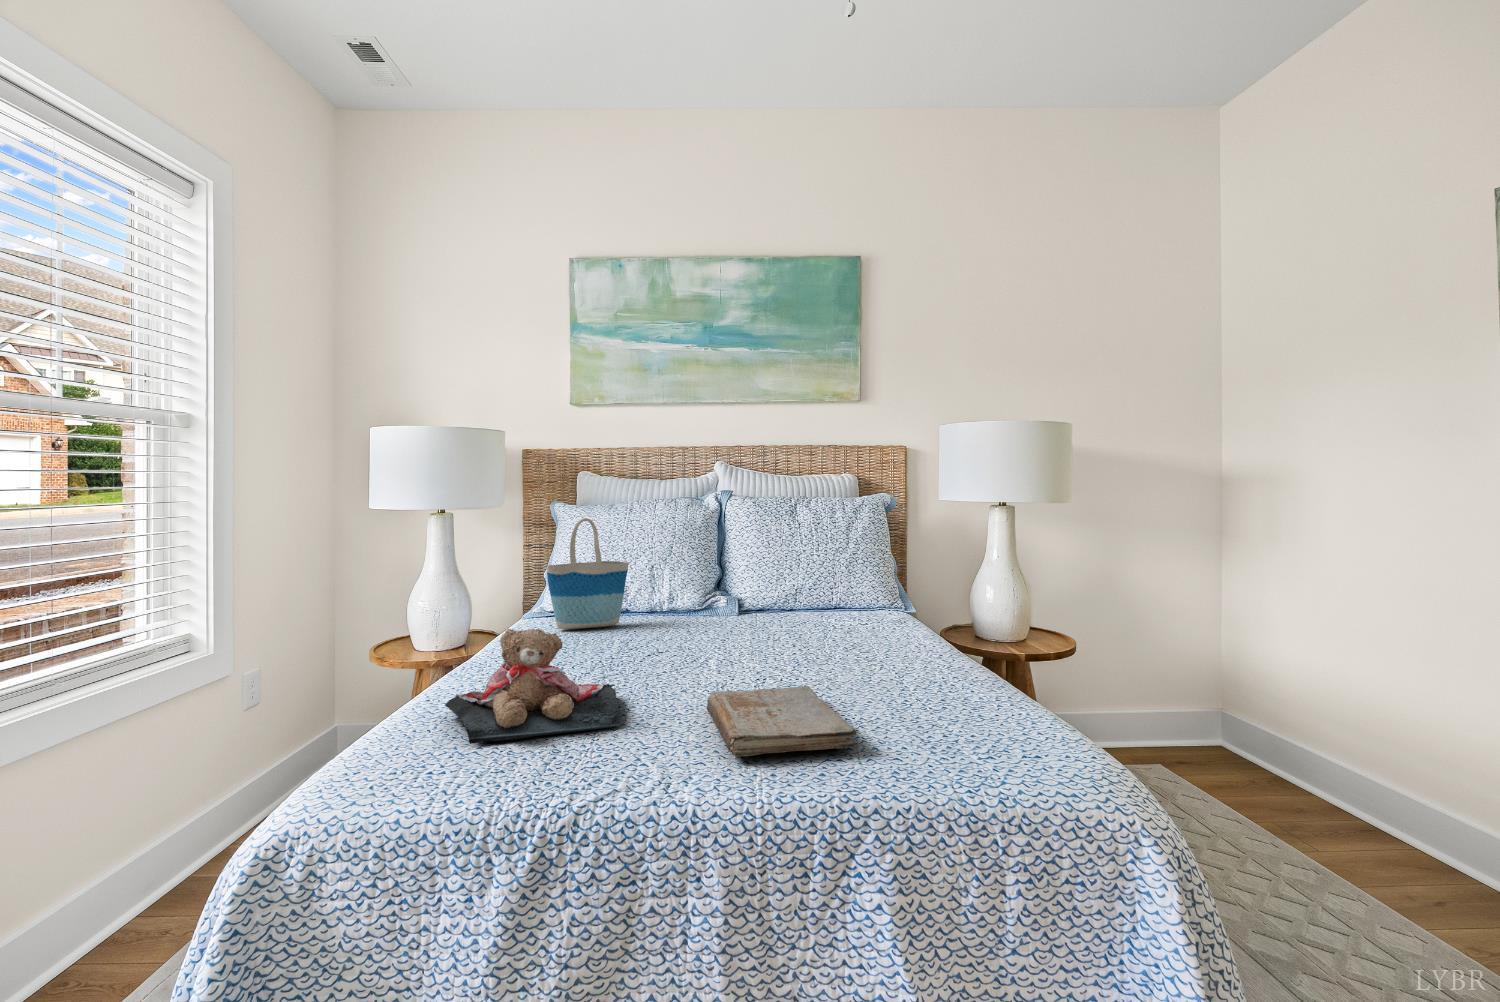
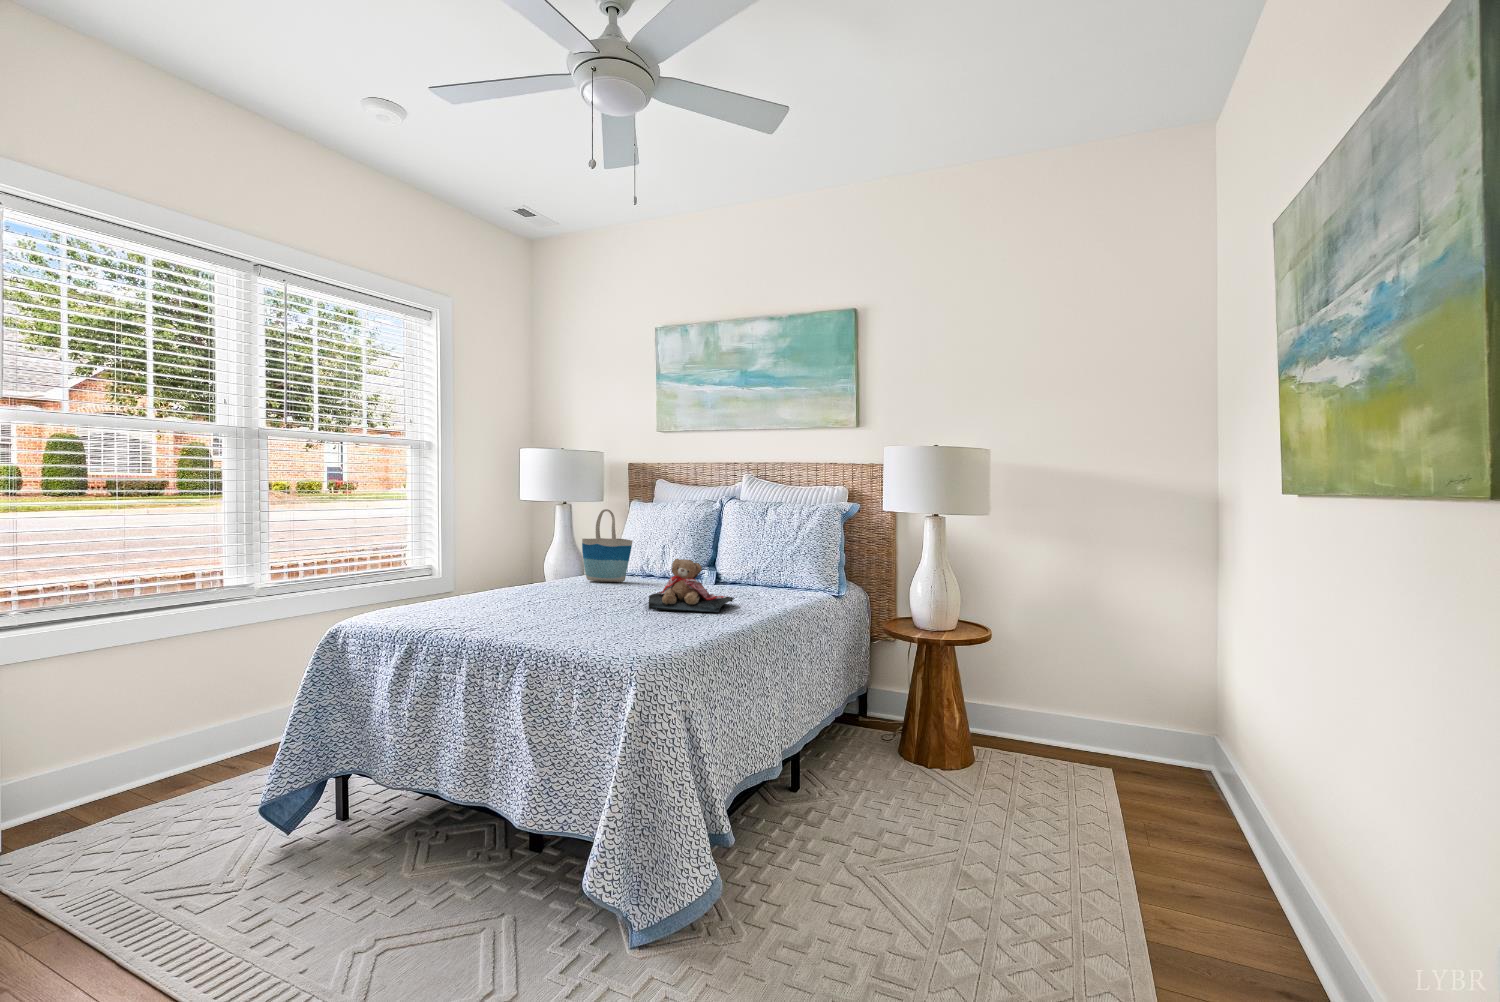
teddy bear: present [445,629,619,744] -> present [649,559,734,612]
book: present [707,686,857,757] -> none [514,605,616,630]

